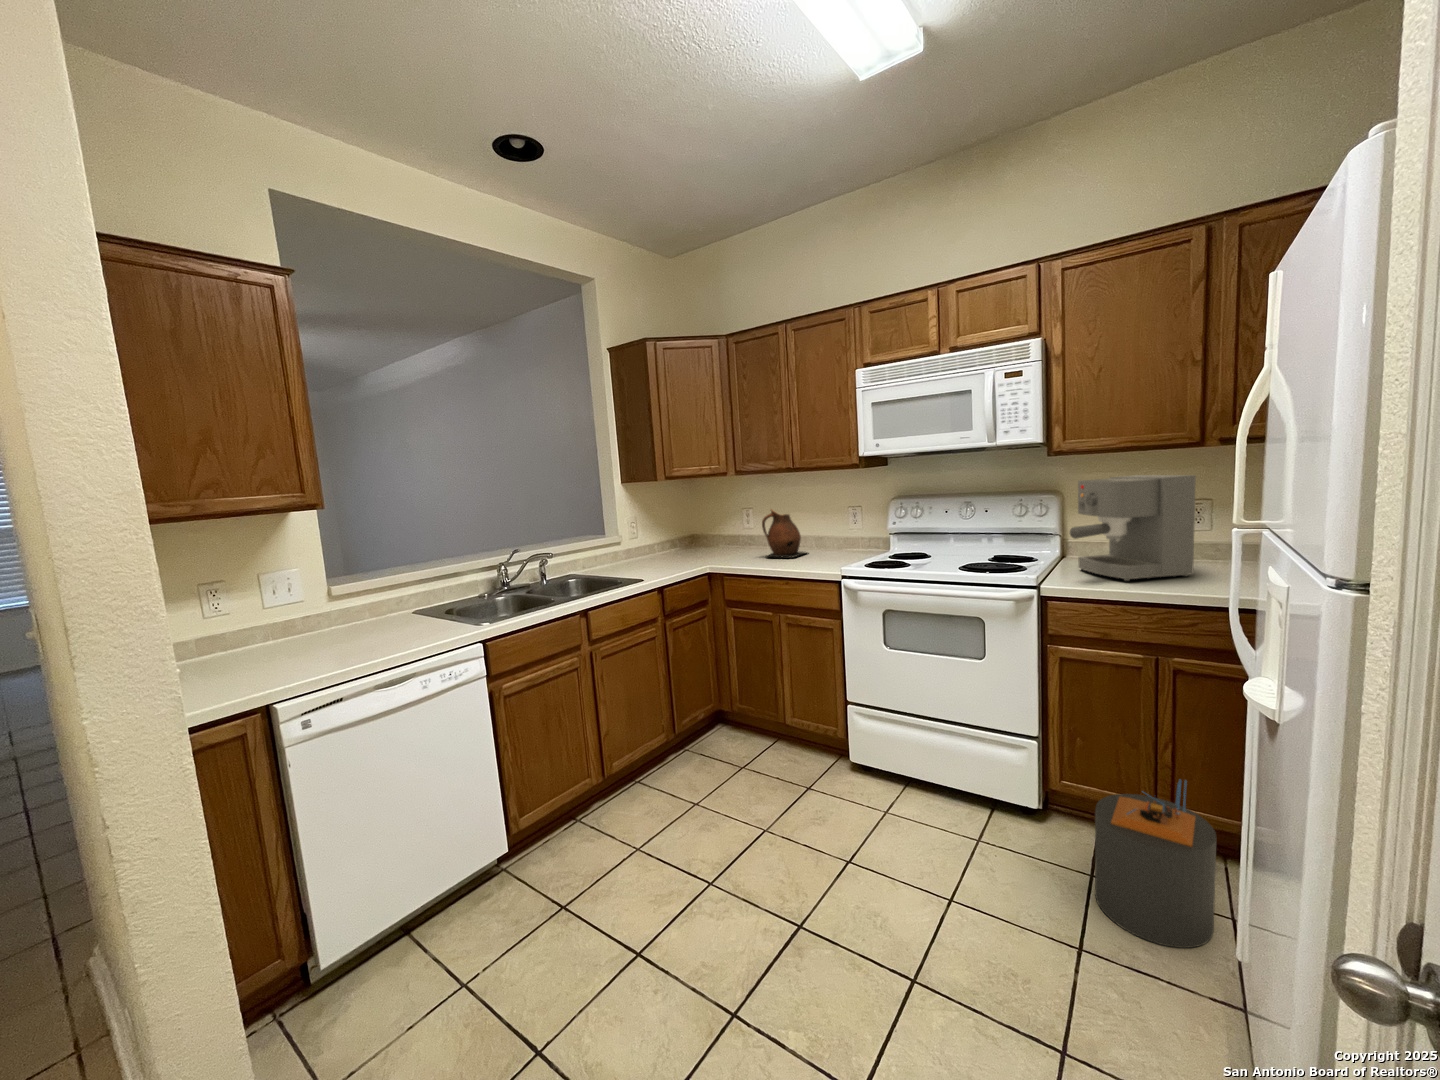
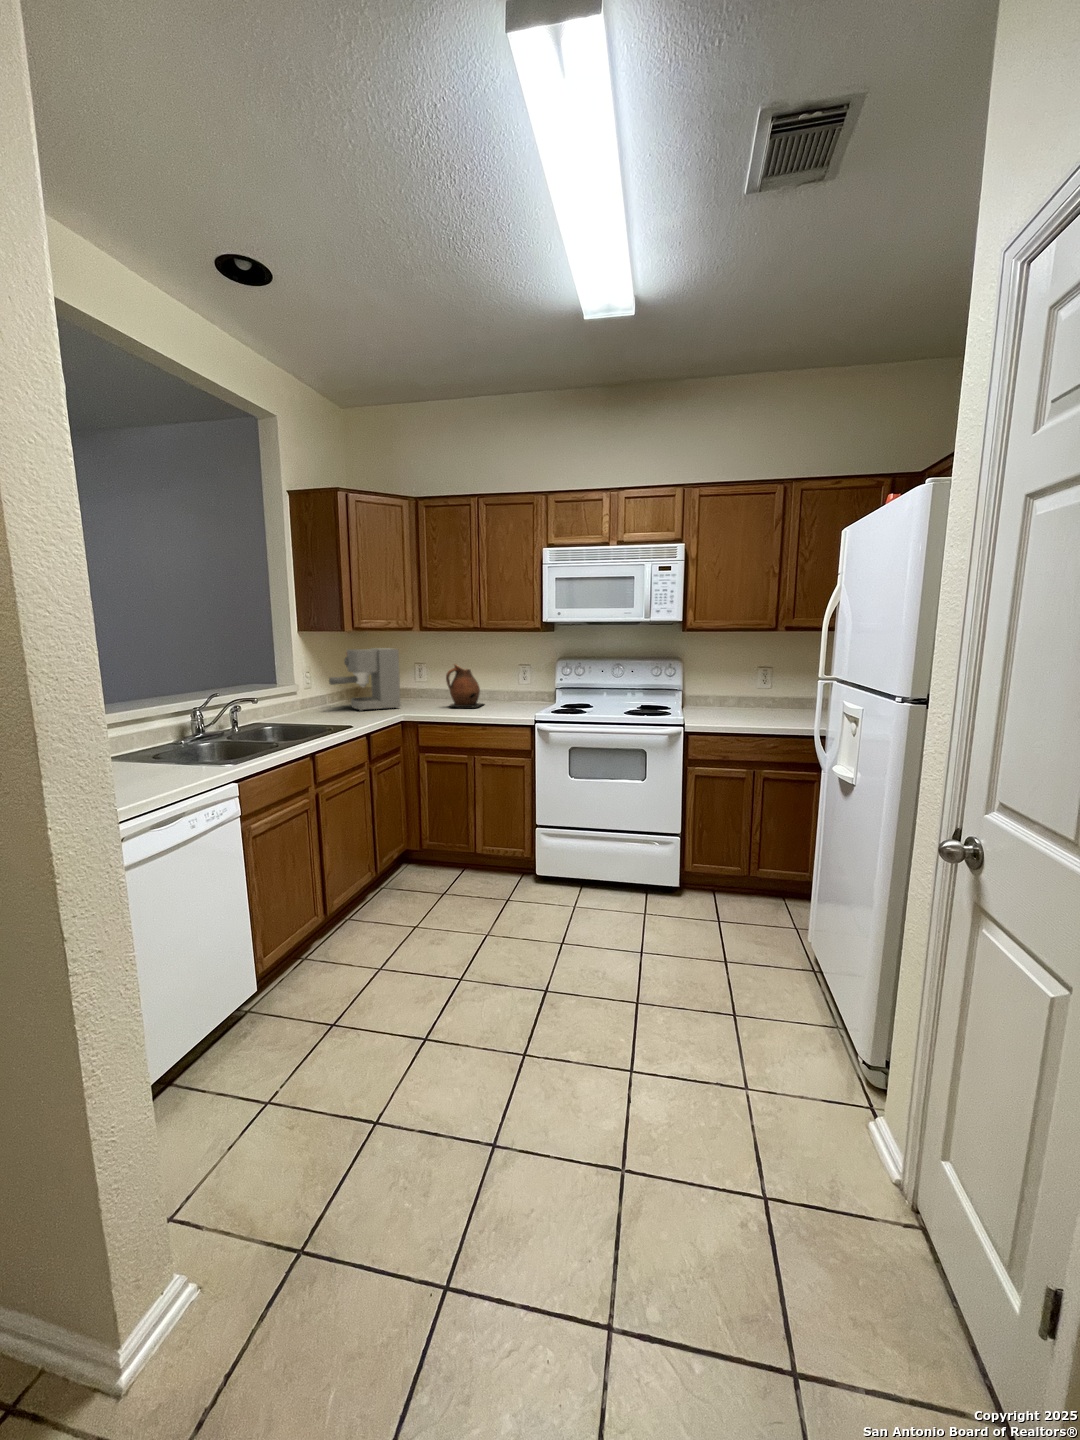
coffee maker: present [1070,475,1196,581] -> present [329,648,401,711]
trash can: present [1095,779,1216,948] -> none [726,843,797,952]

